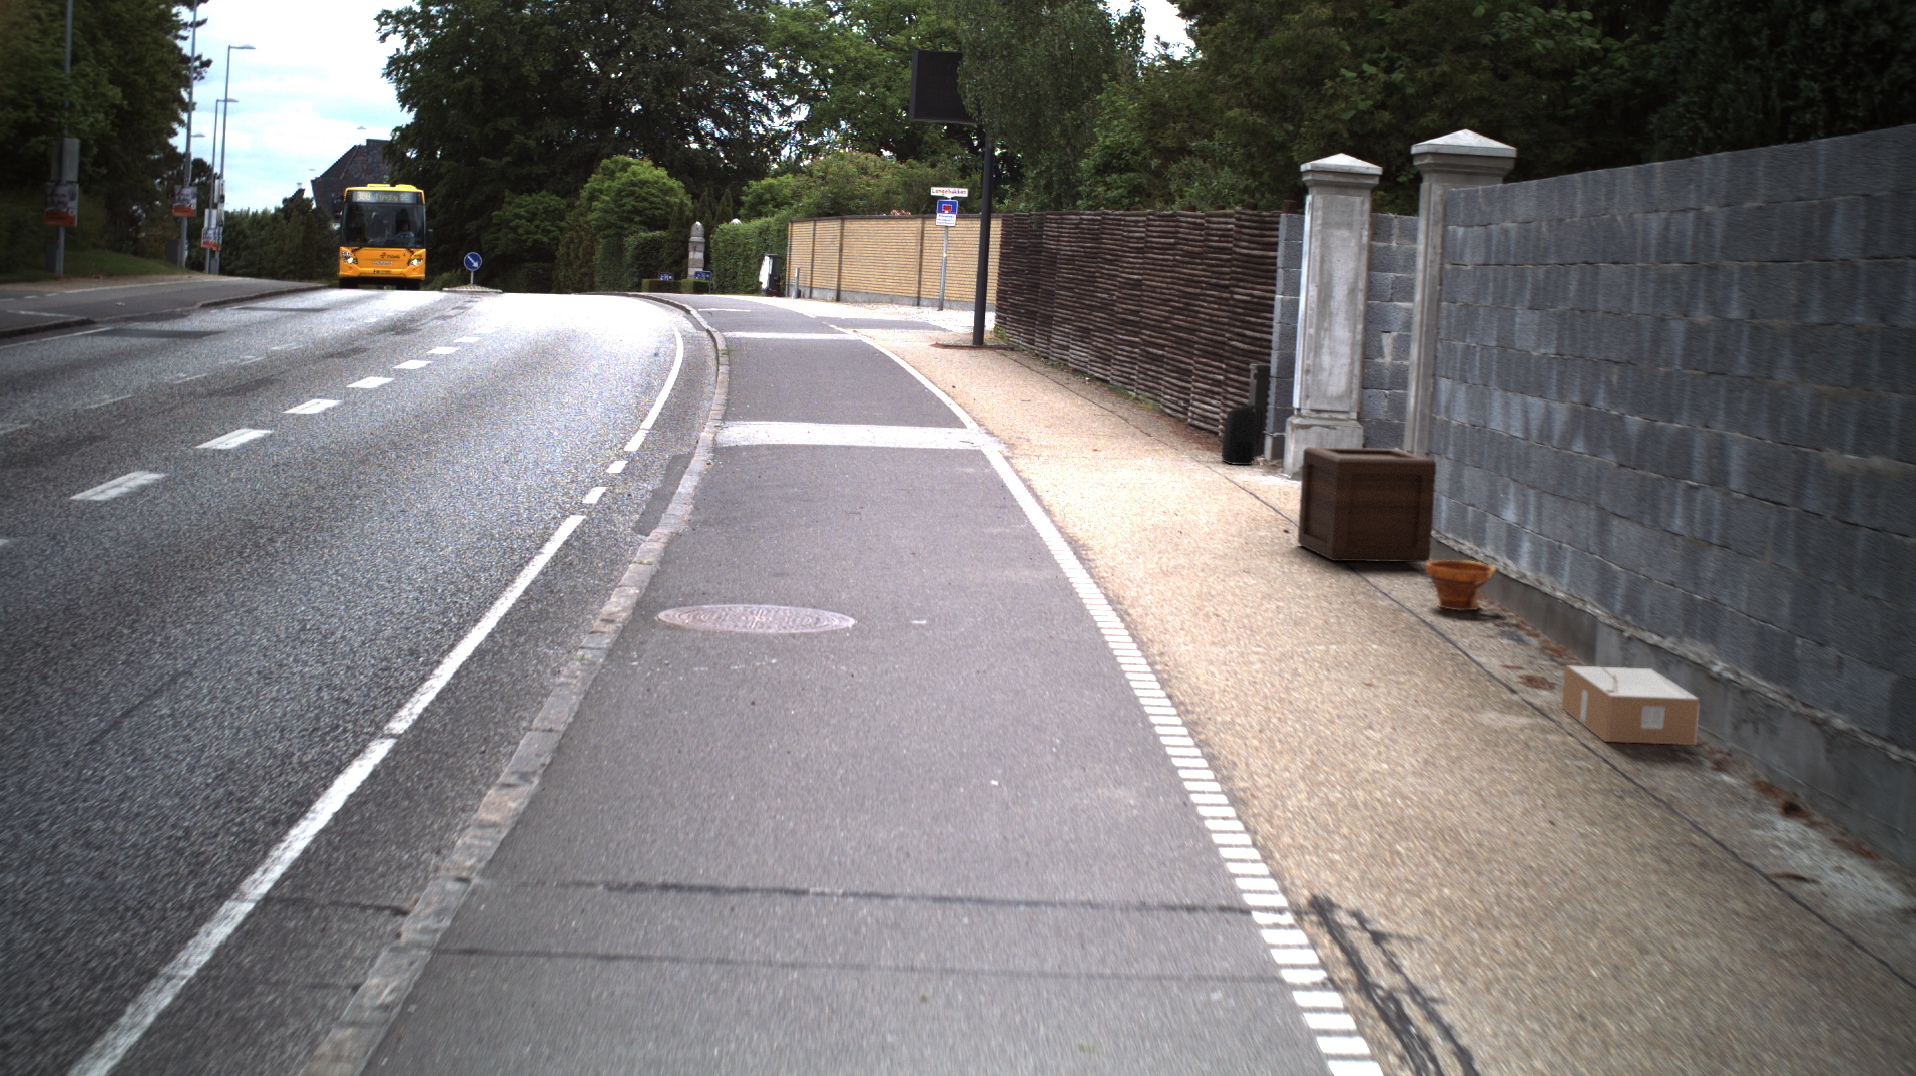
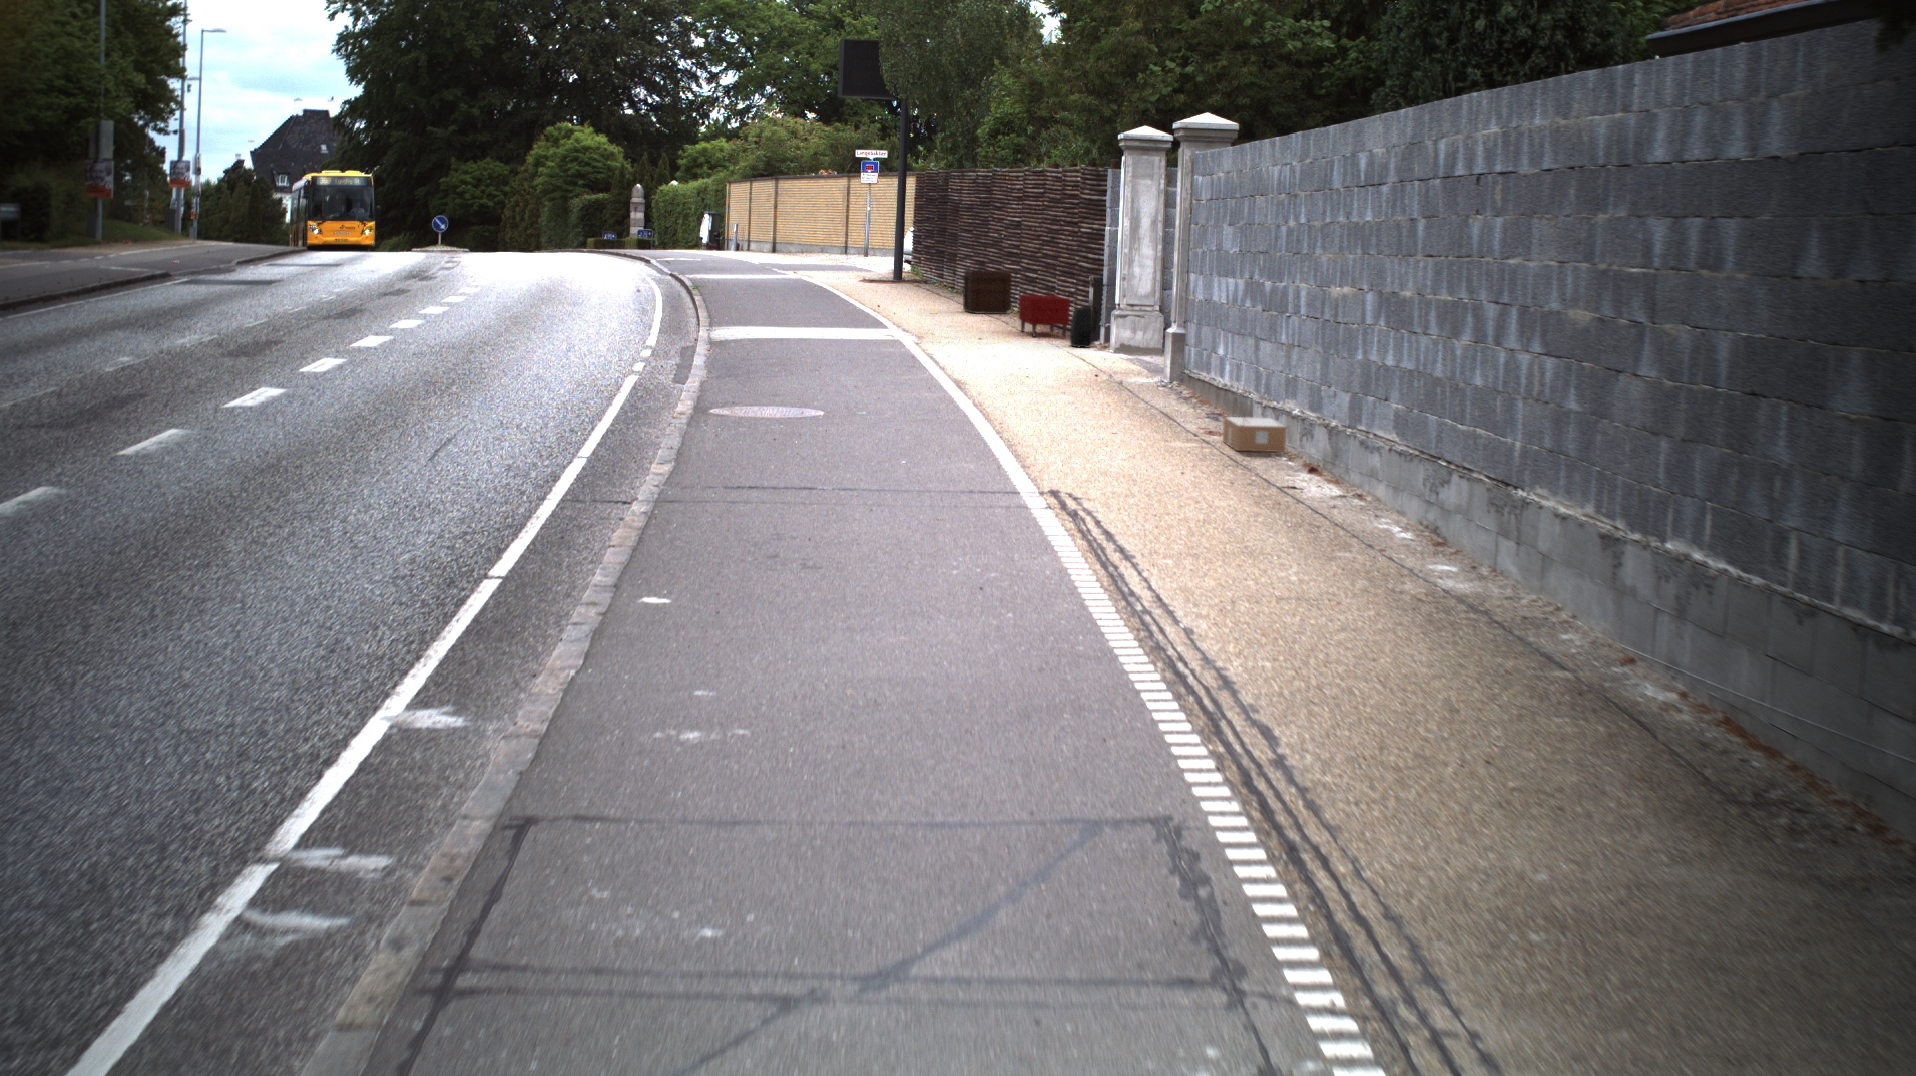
bench: none [1145,382,1219,445] -> present [1019,295,1070,337]
wooden crate: present [1297,447,1436,562] -> present [963,270,1012,314]
planter: present [1426,560,1496,610] -> none [1171,380,1213,409]

